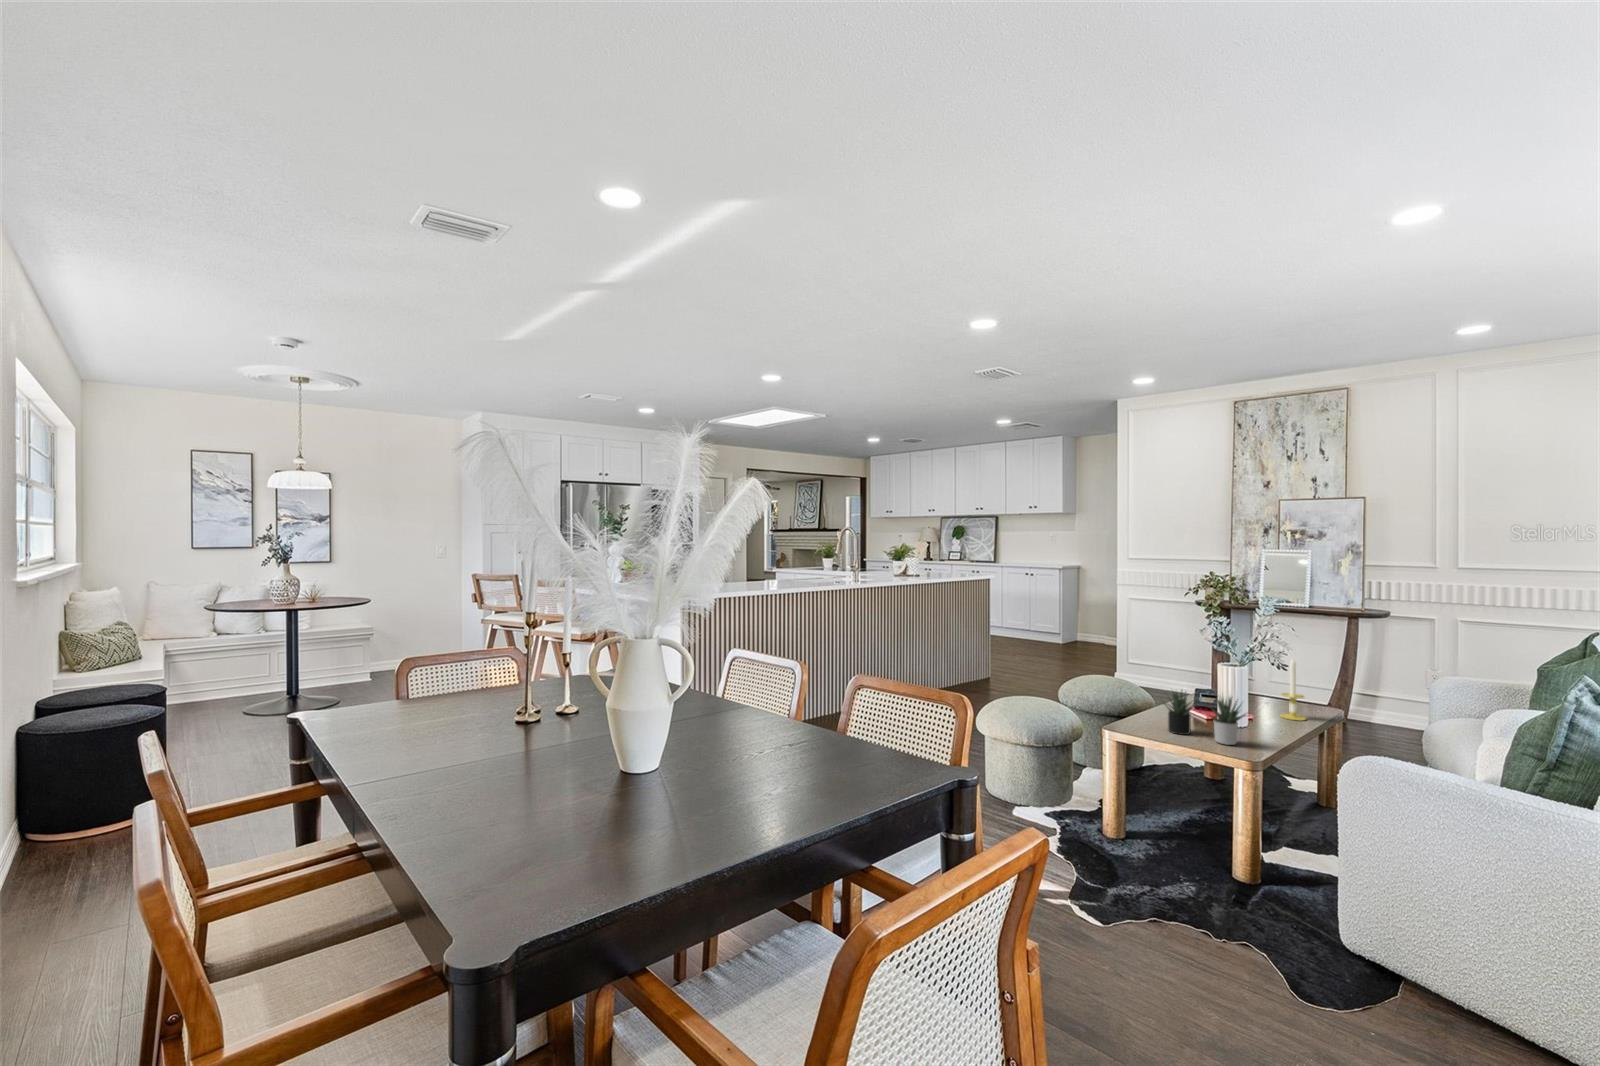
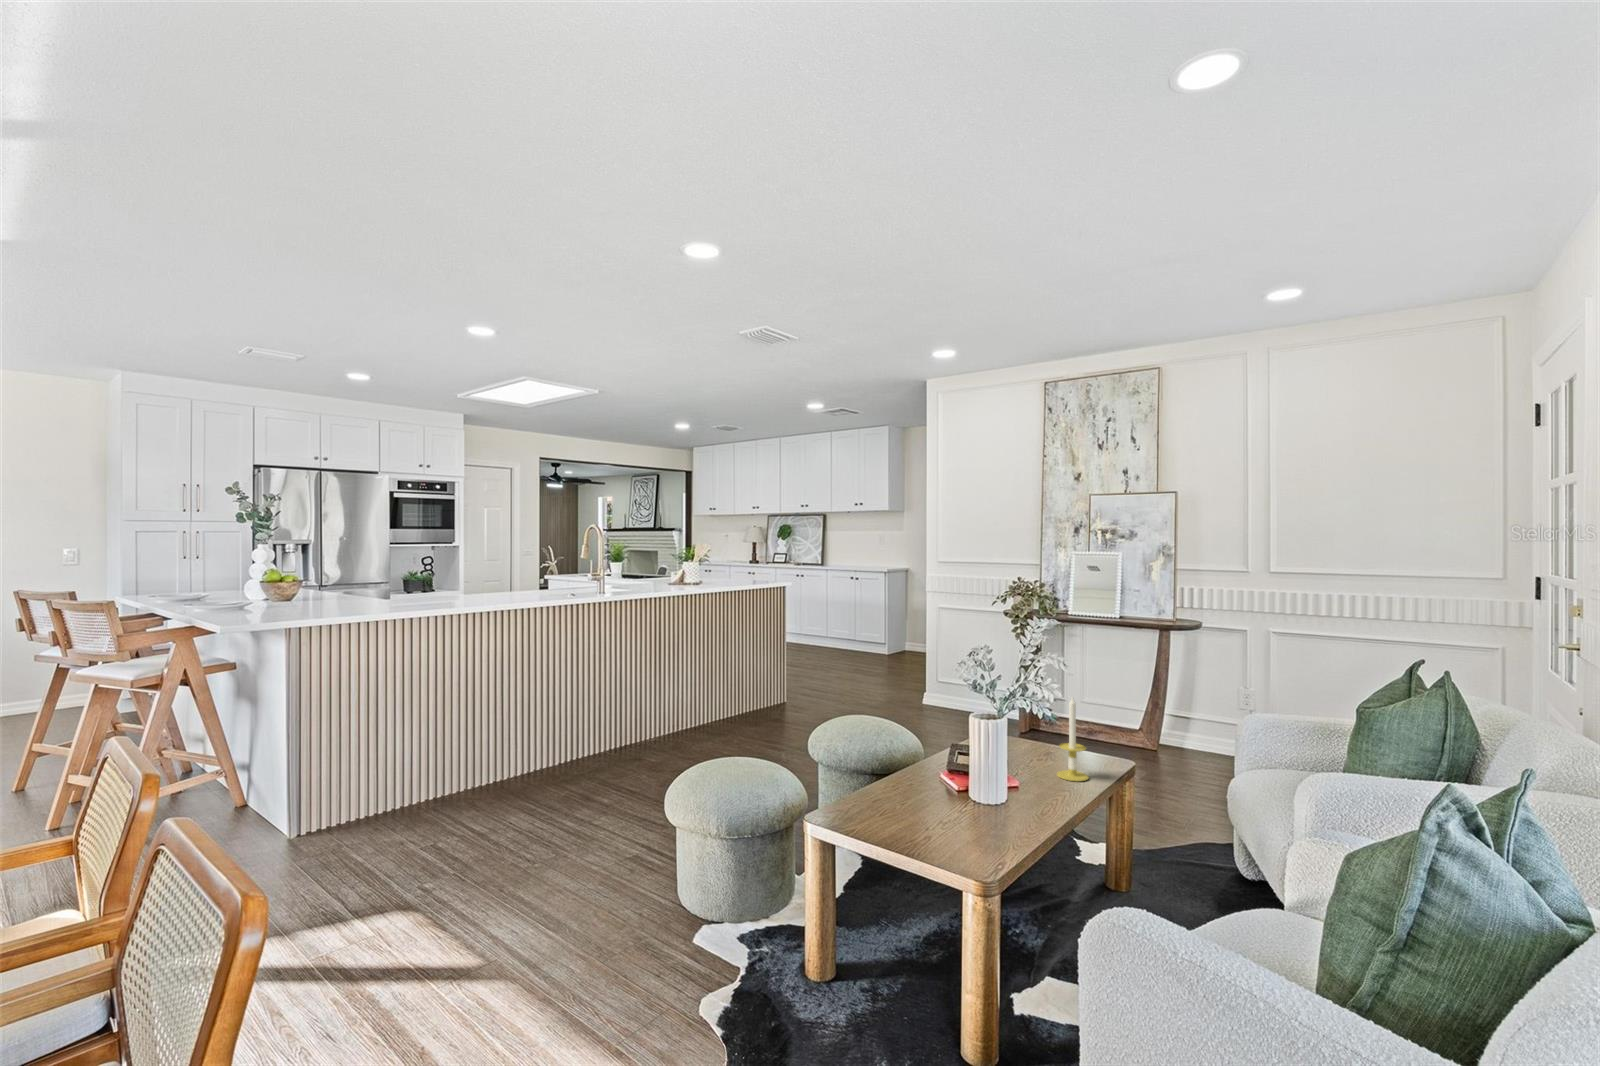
succulent plant: present [1162,692,1246,745] -> none [886,752,1001,838]

